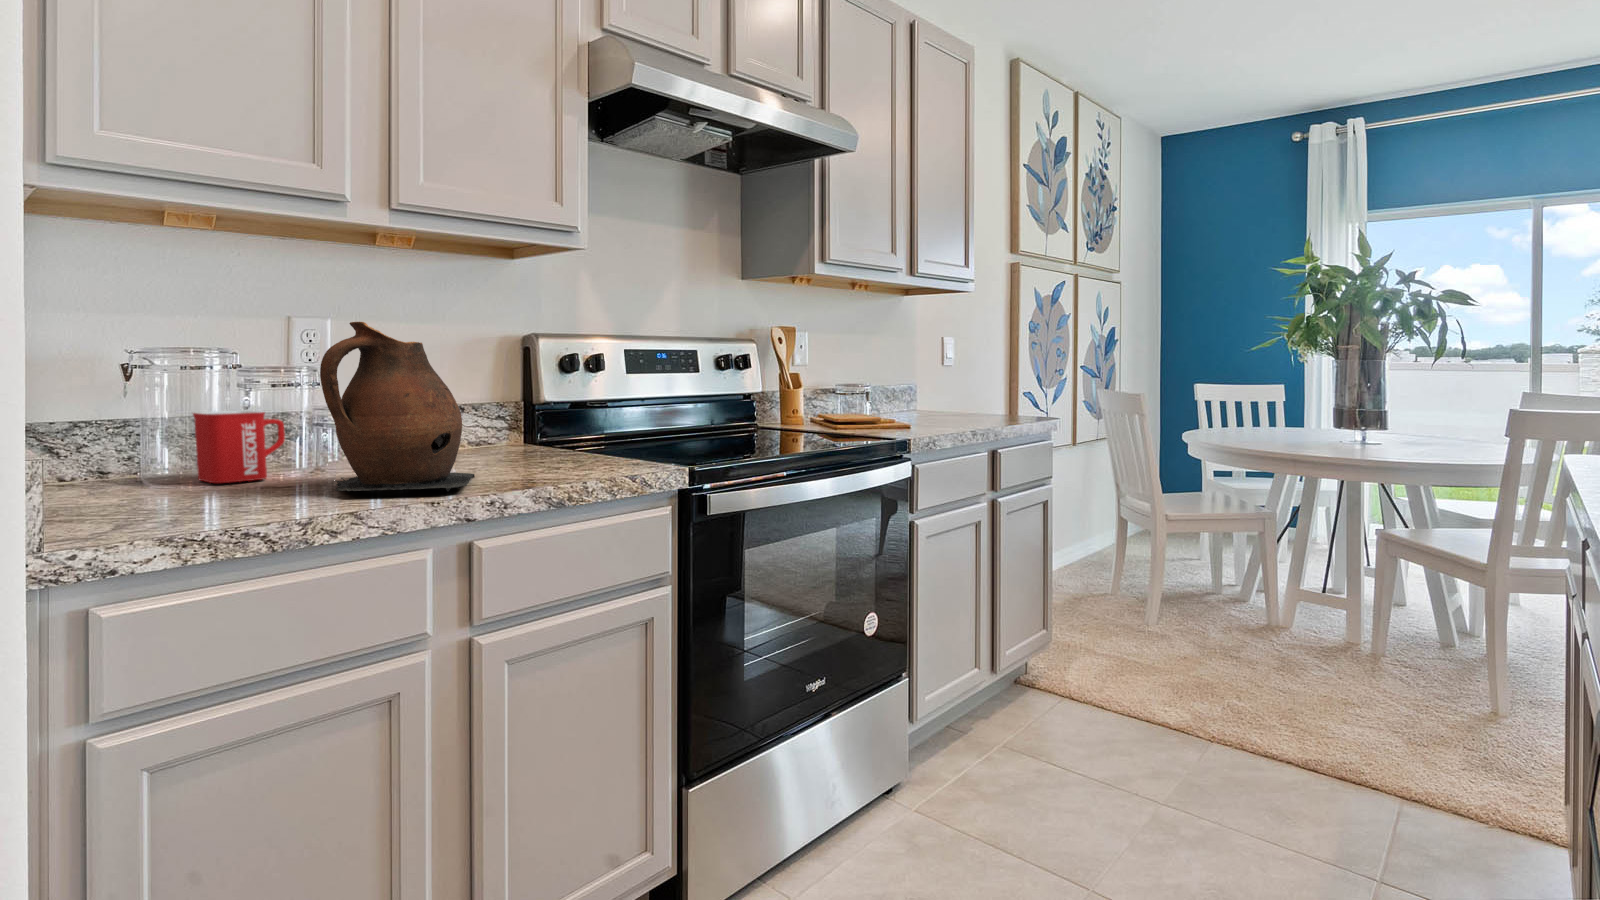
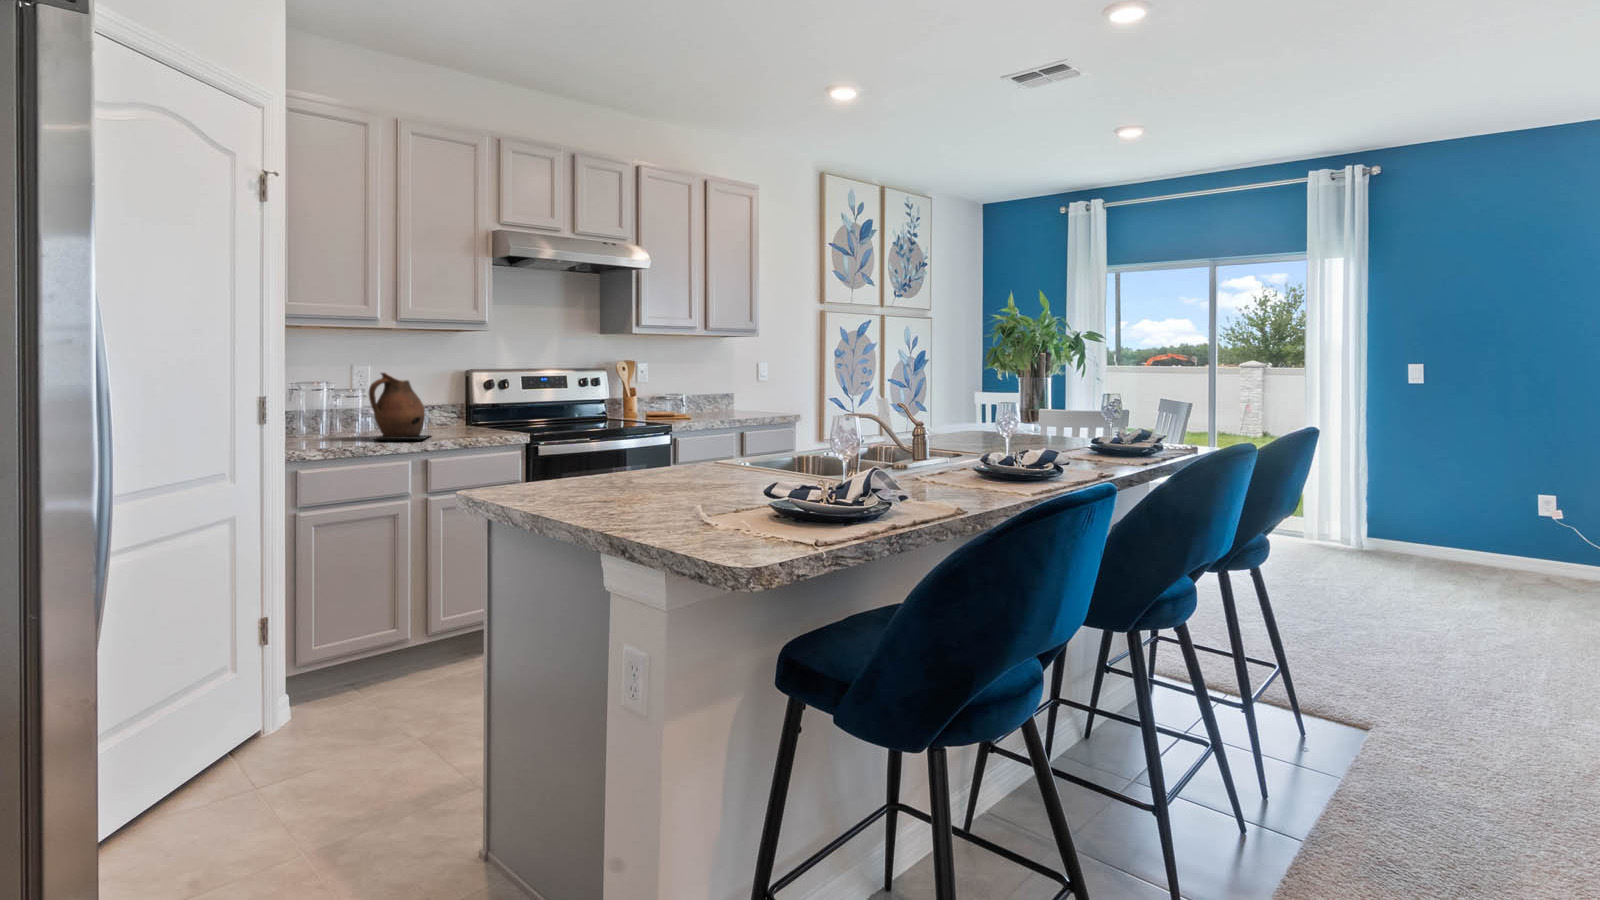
mug: present [193,411,285,483] -> none [316,408,352,437]

